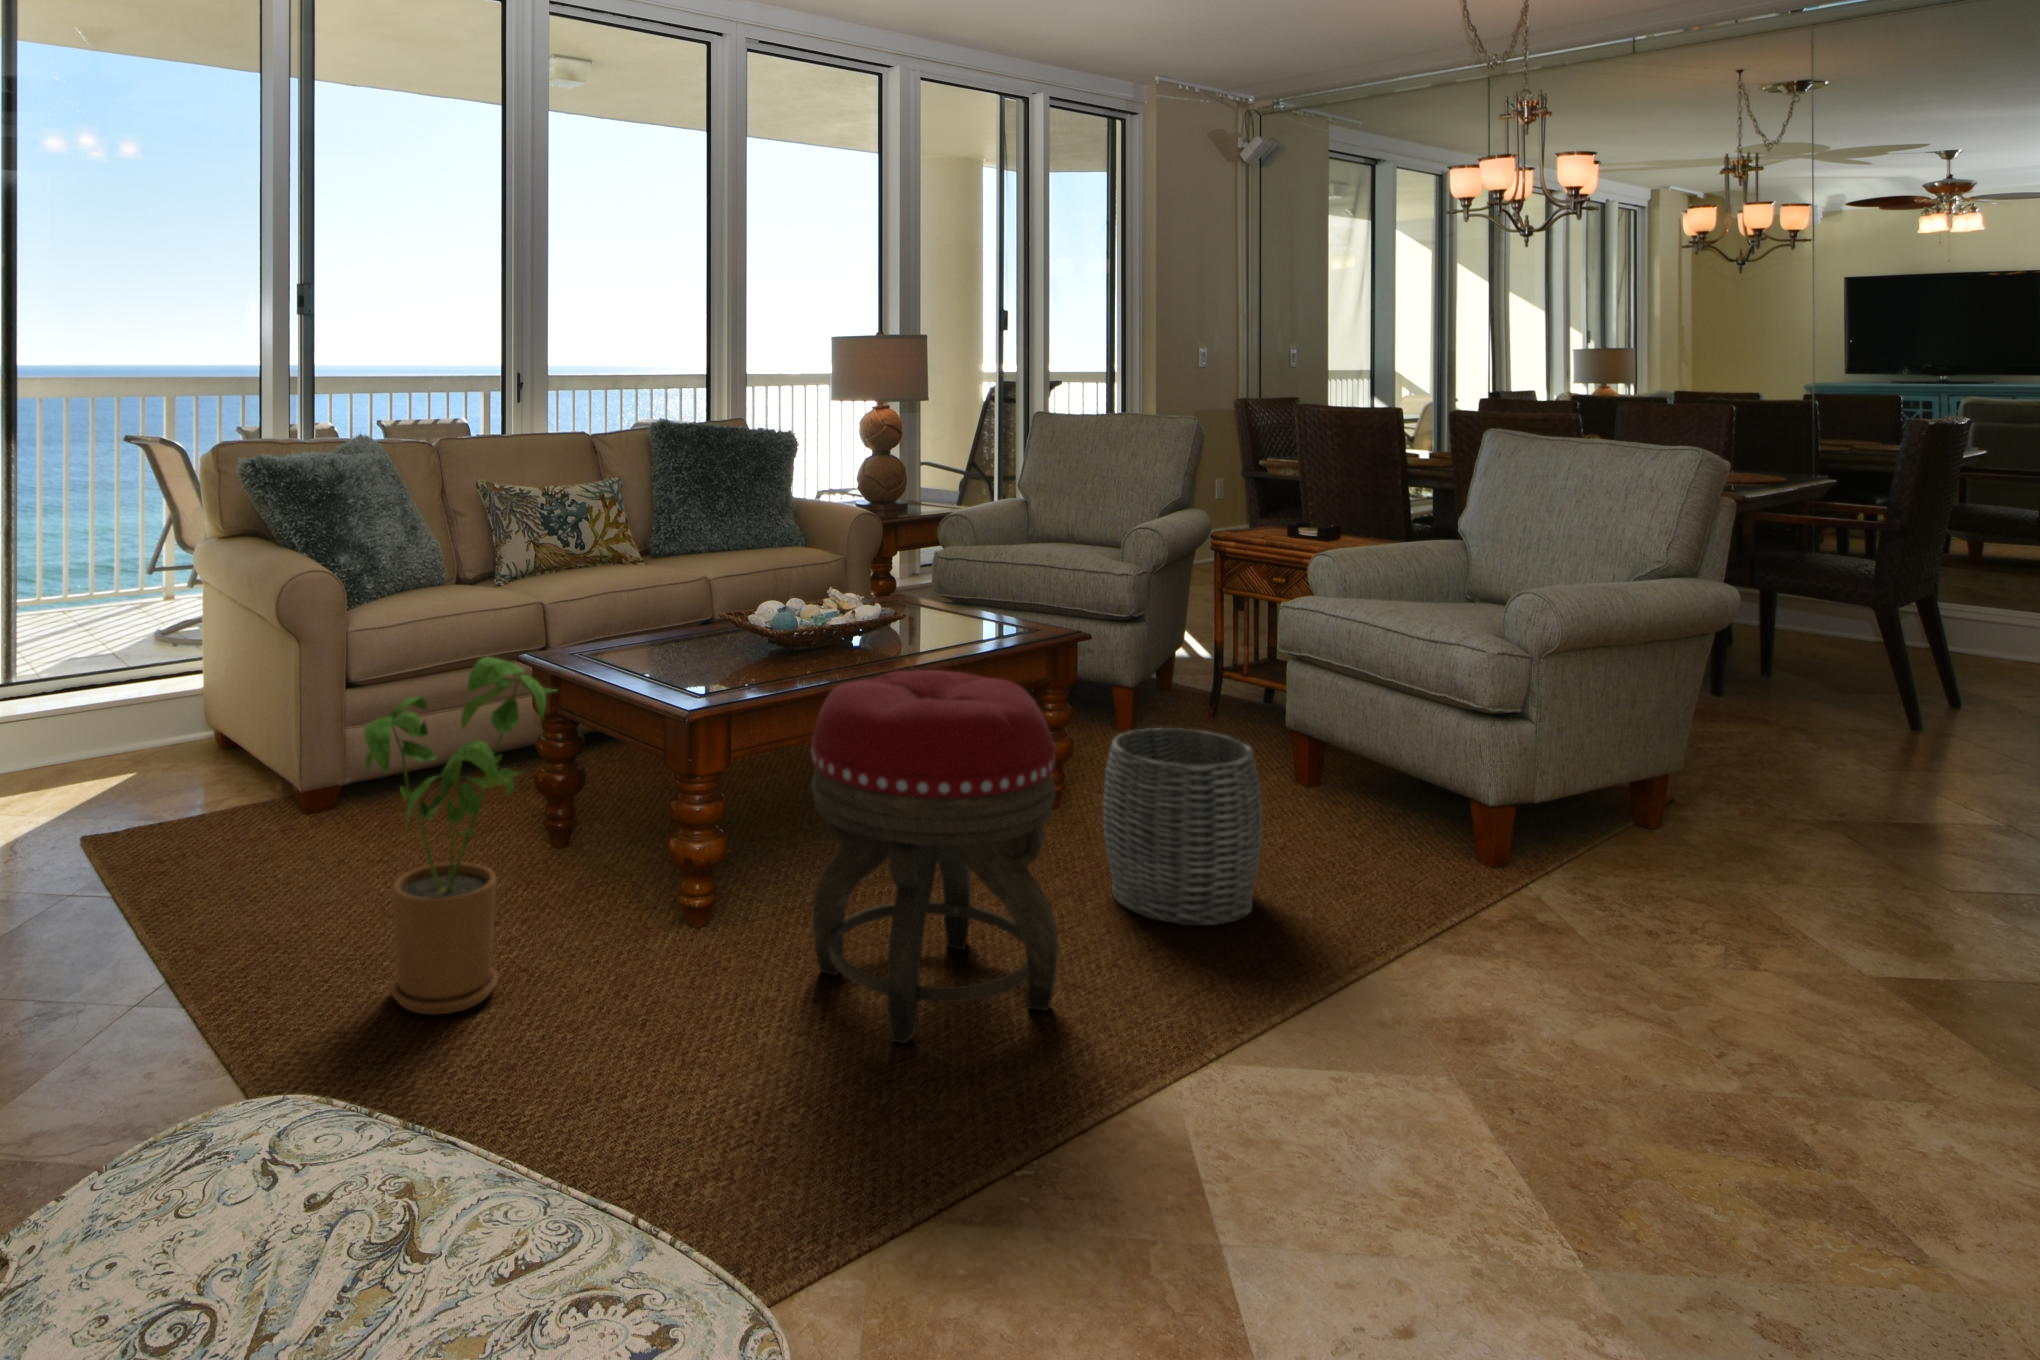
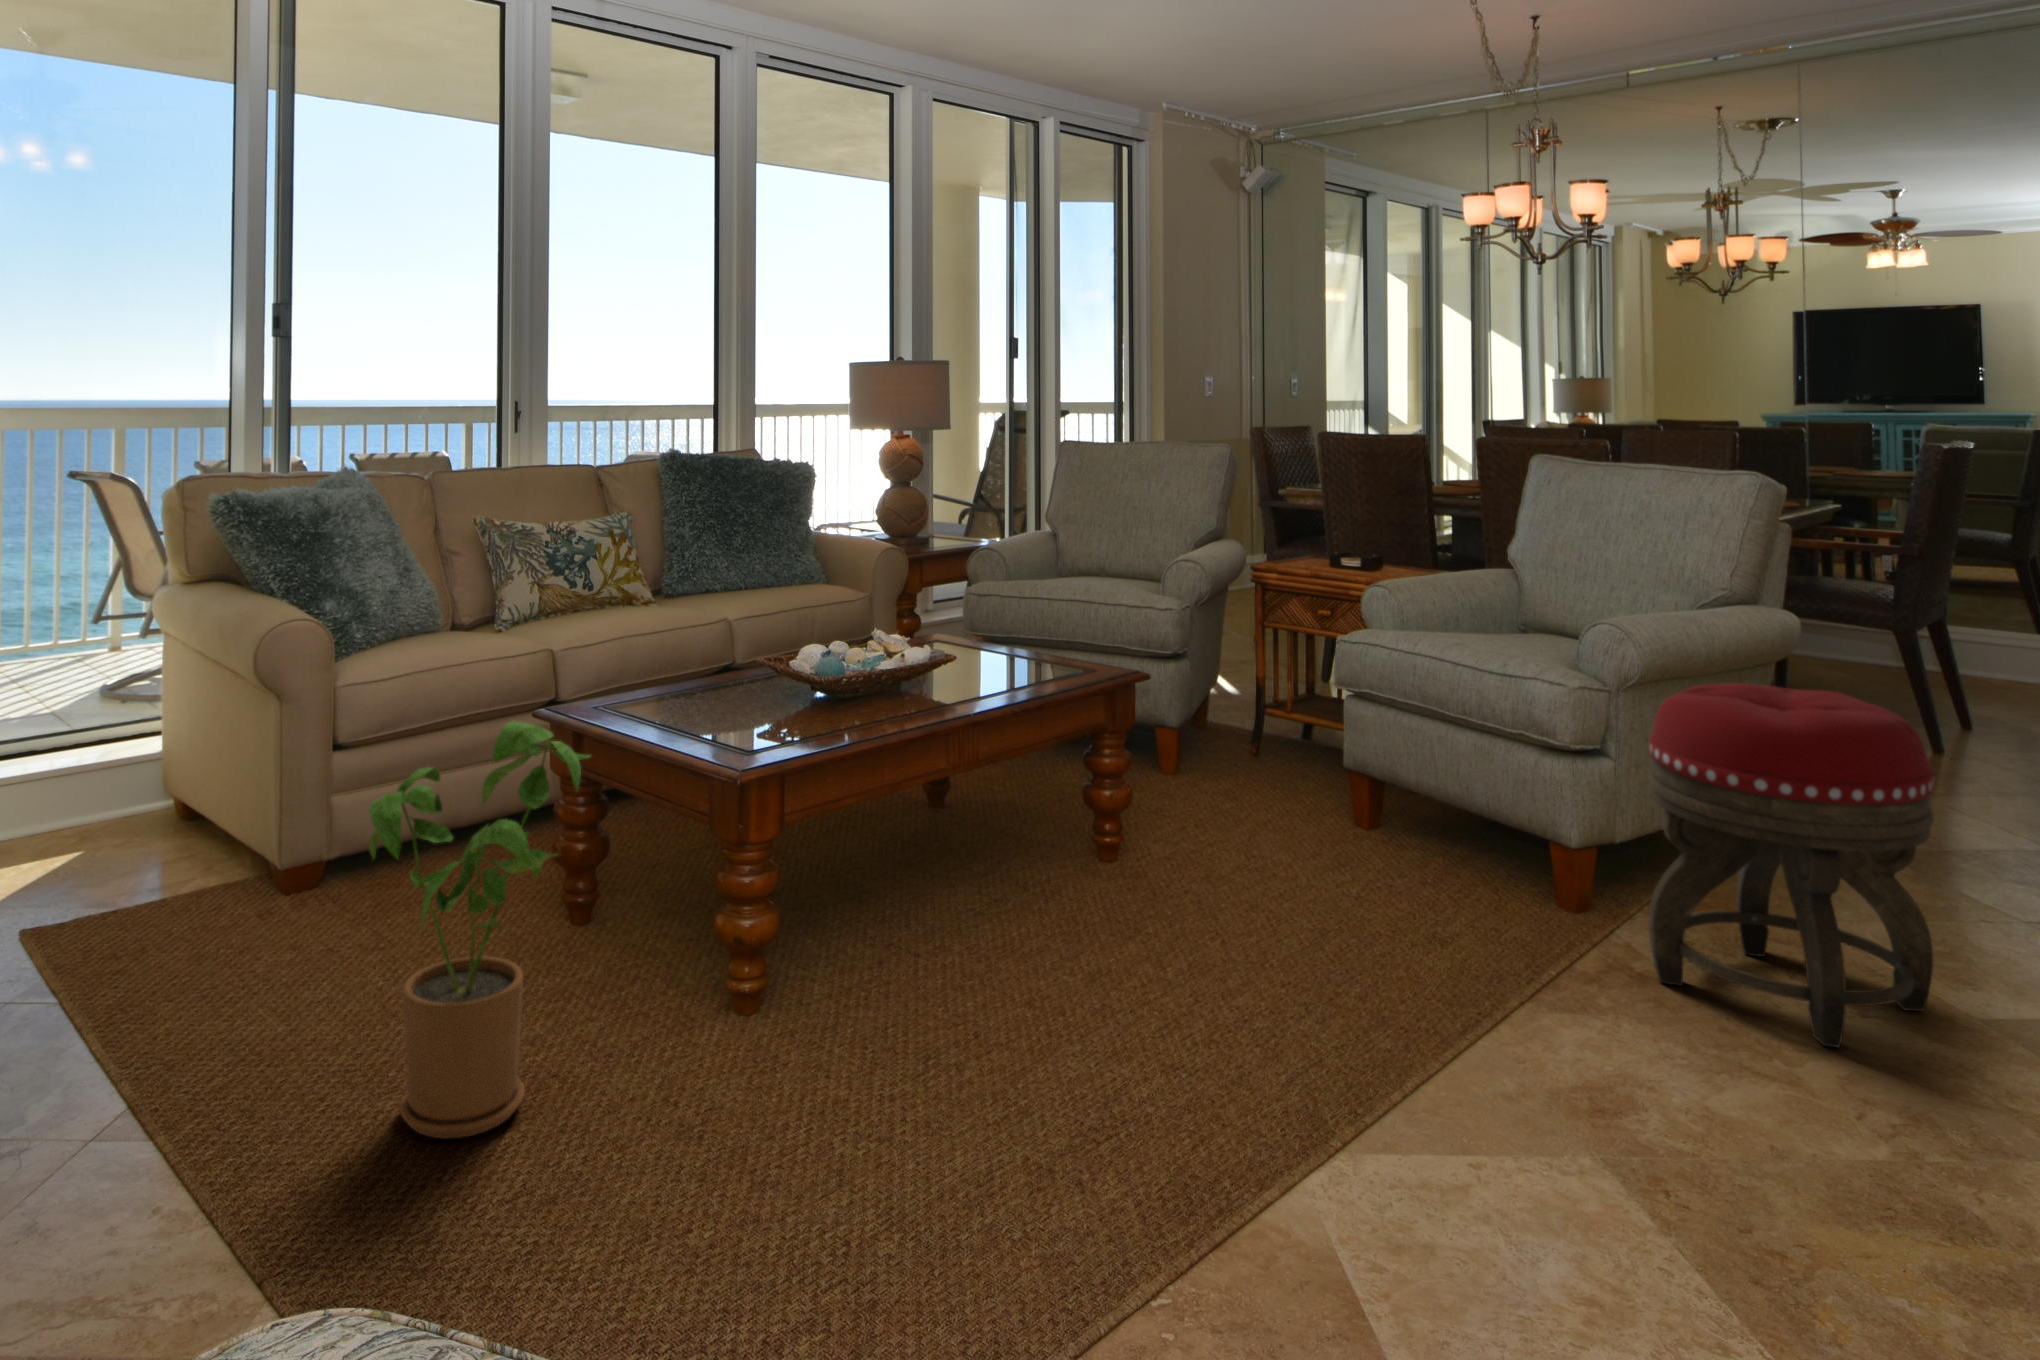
footstool: present [812,670,1059,1043] -> present [1649,683,1934,1047]
woven basket: present [1103,728,1262,925] -> none [1178,778,1348,994]

